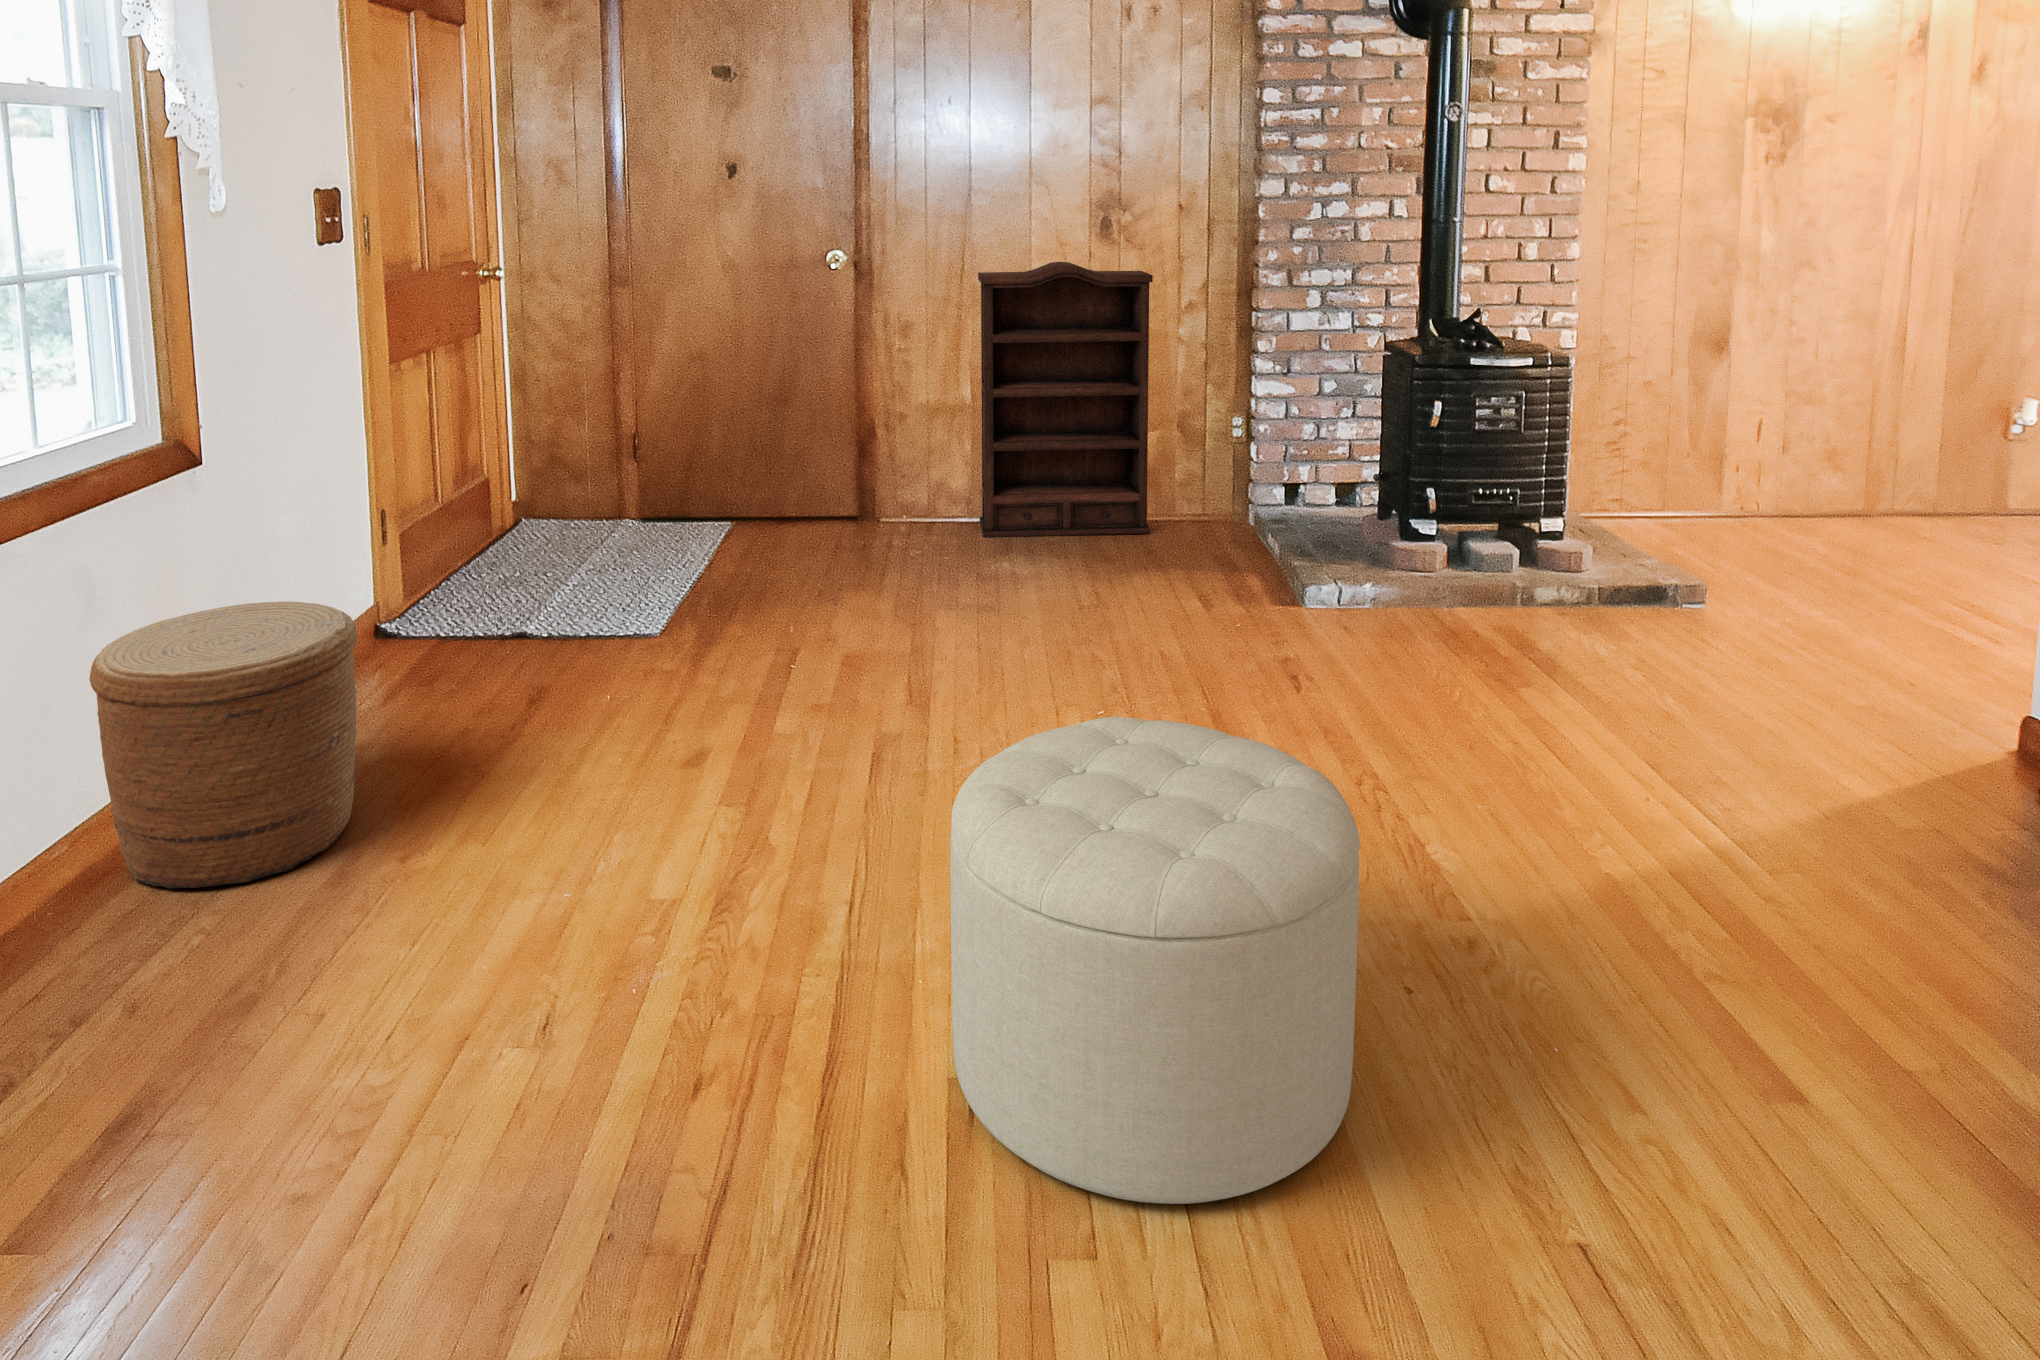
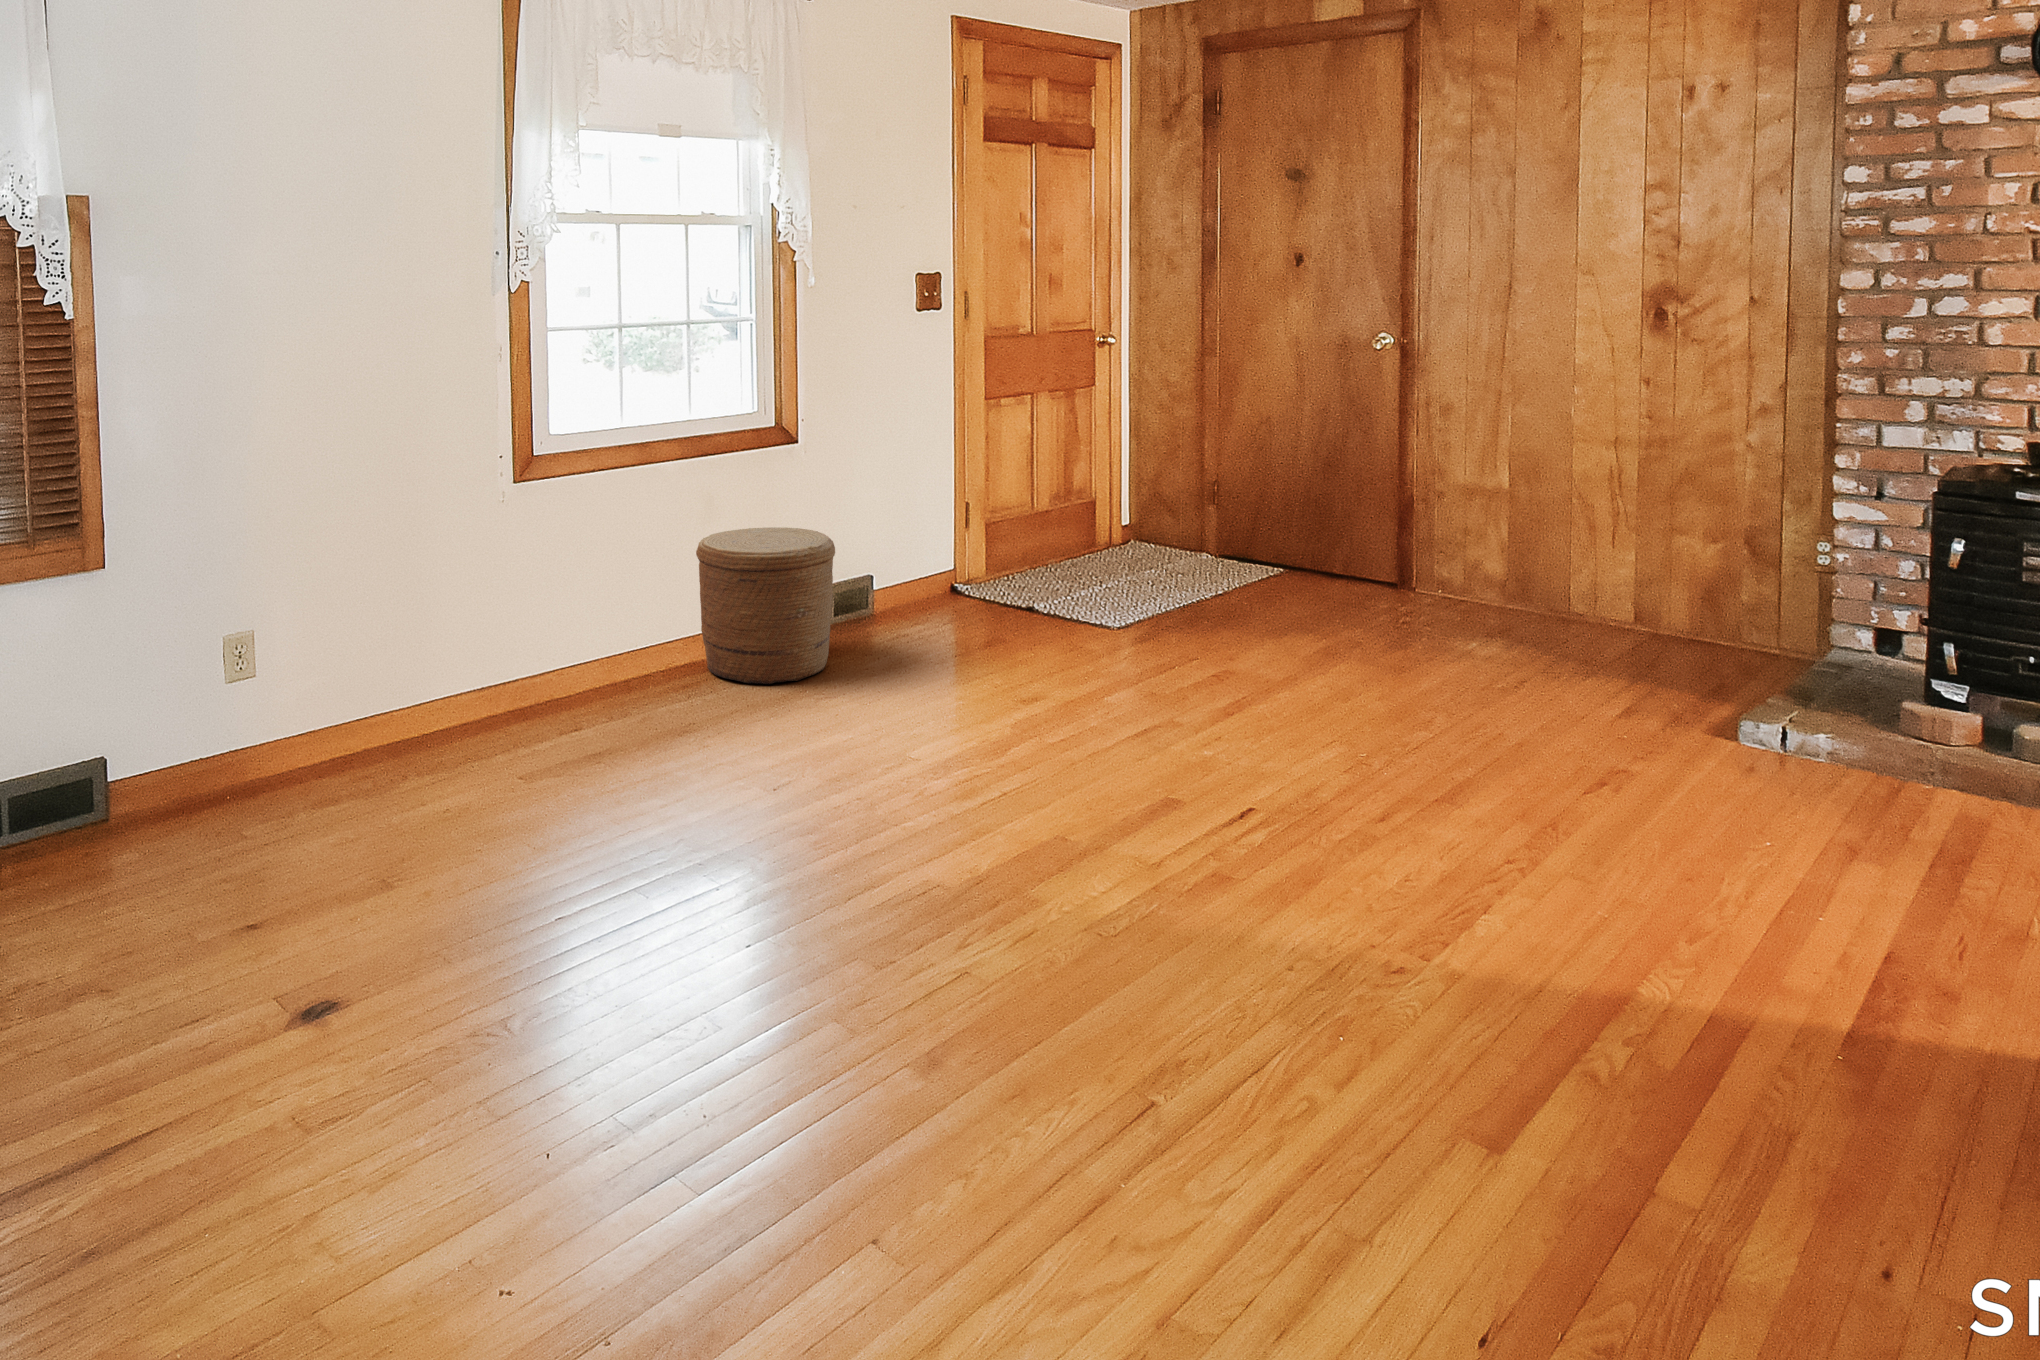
bookshelf: present [978,262,1153,537] -> none [1494,353,1706,656]
ottoman: present [950,717,1360,1204] -> none [907,675,1193,980]

